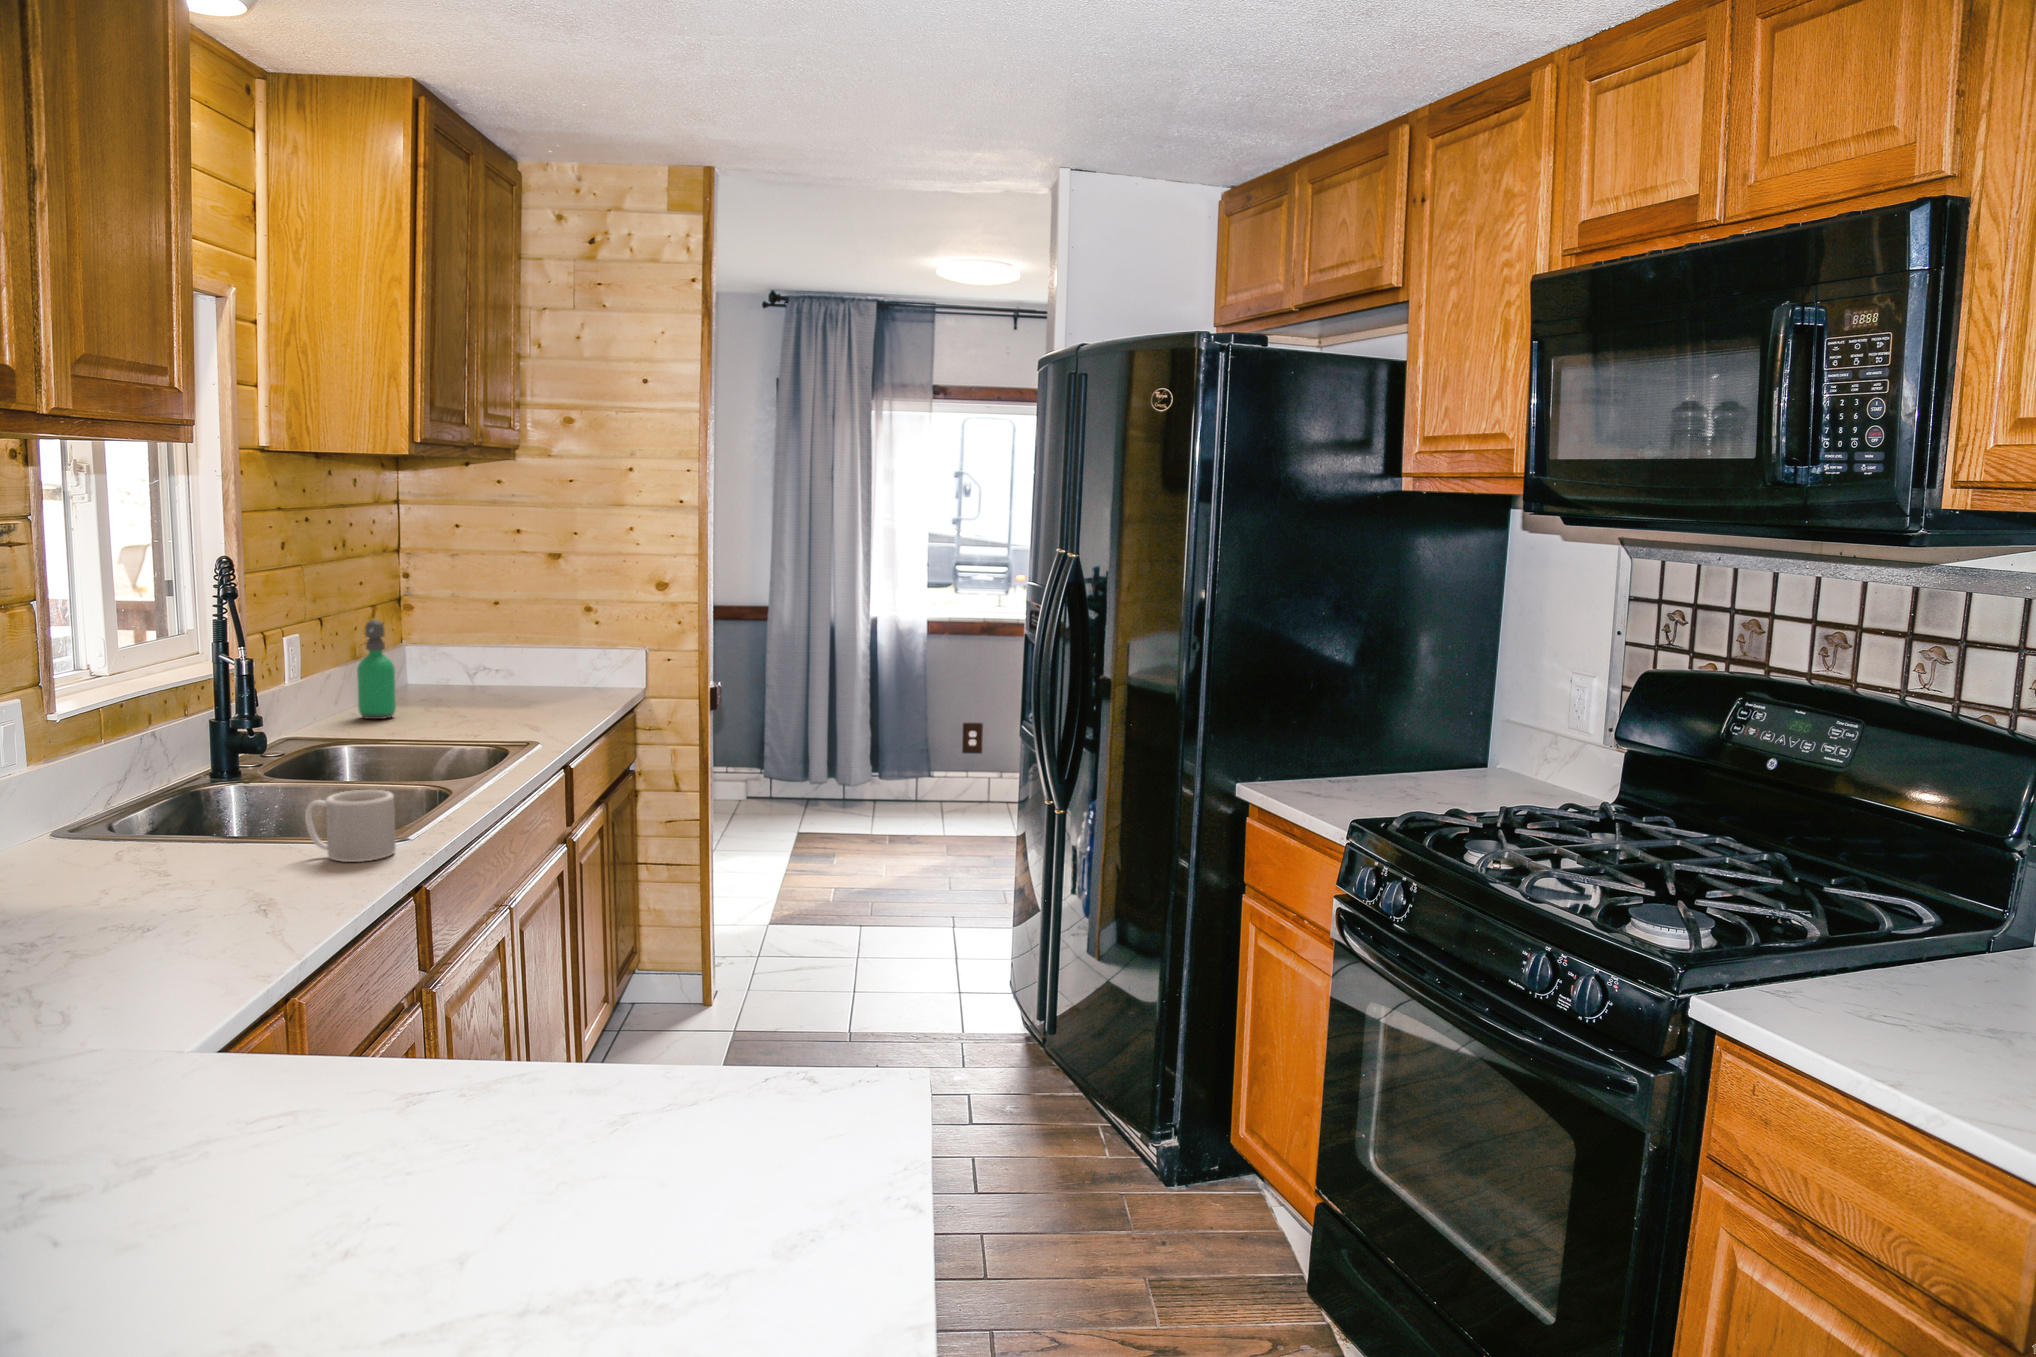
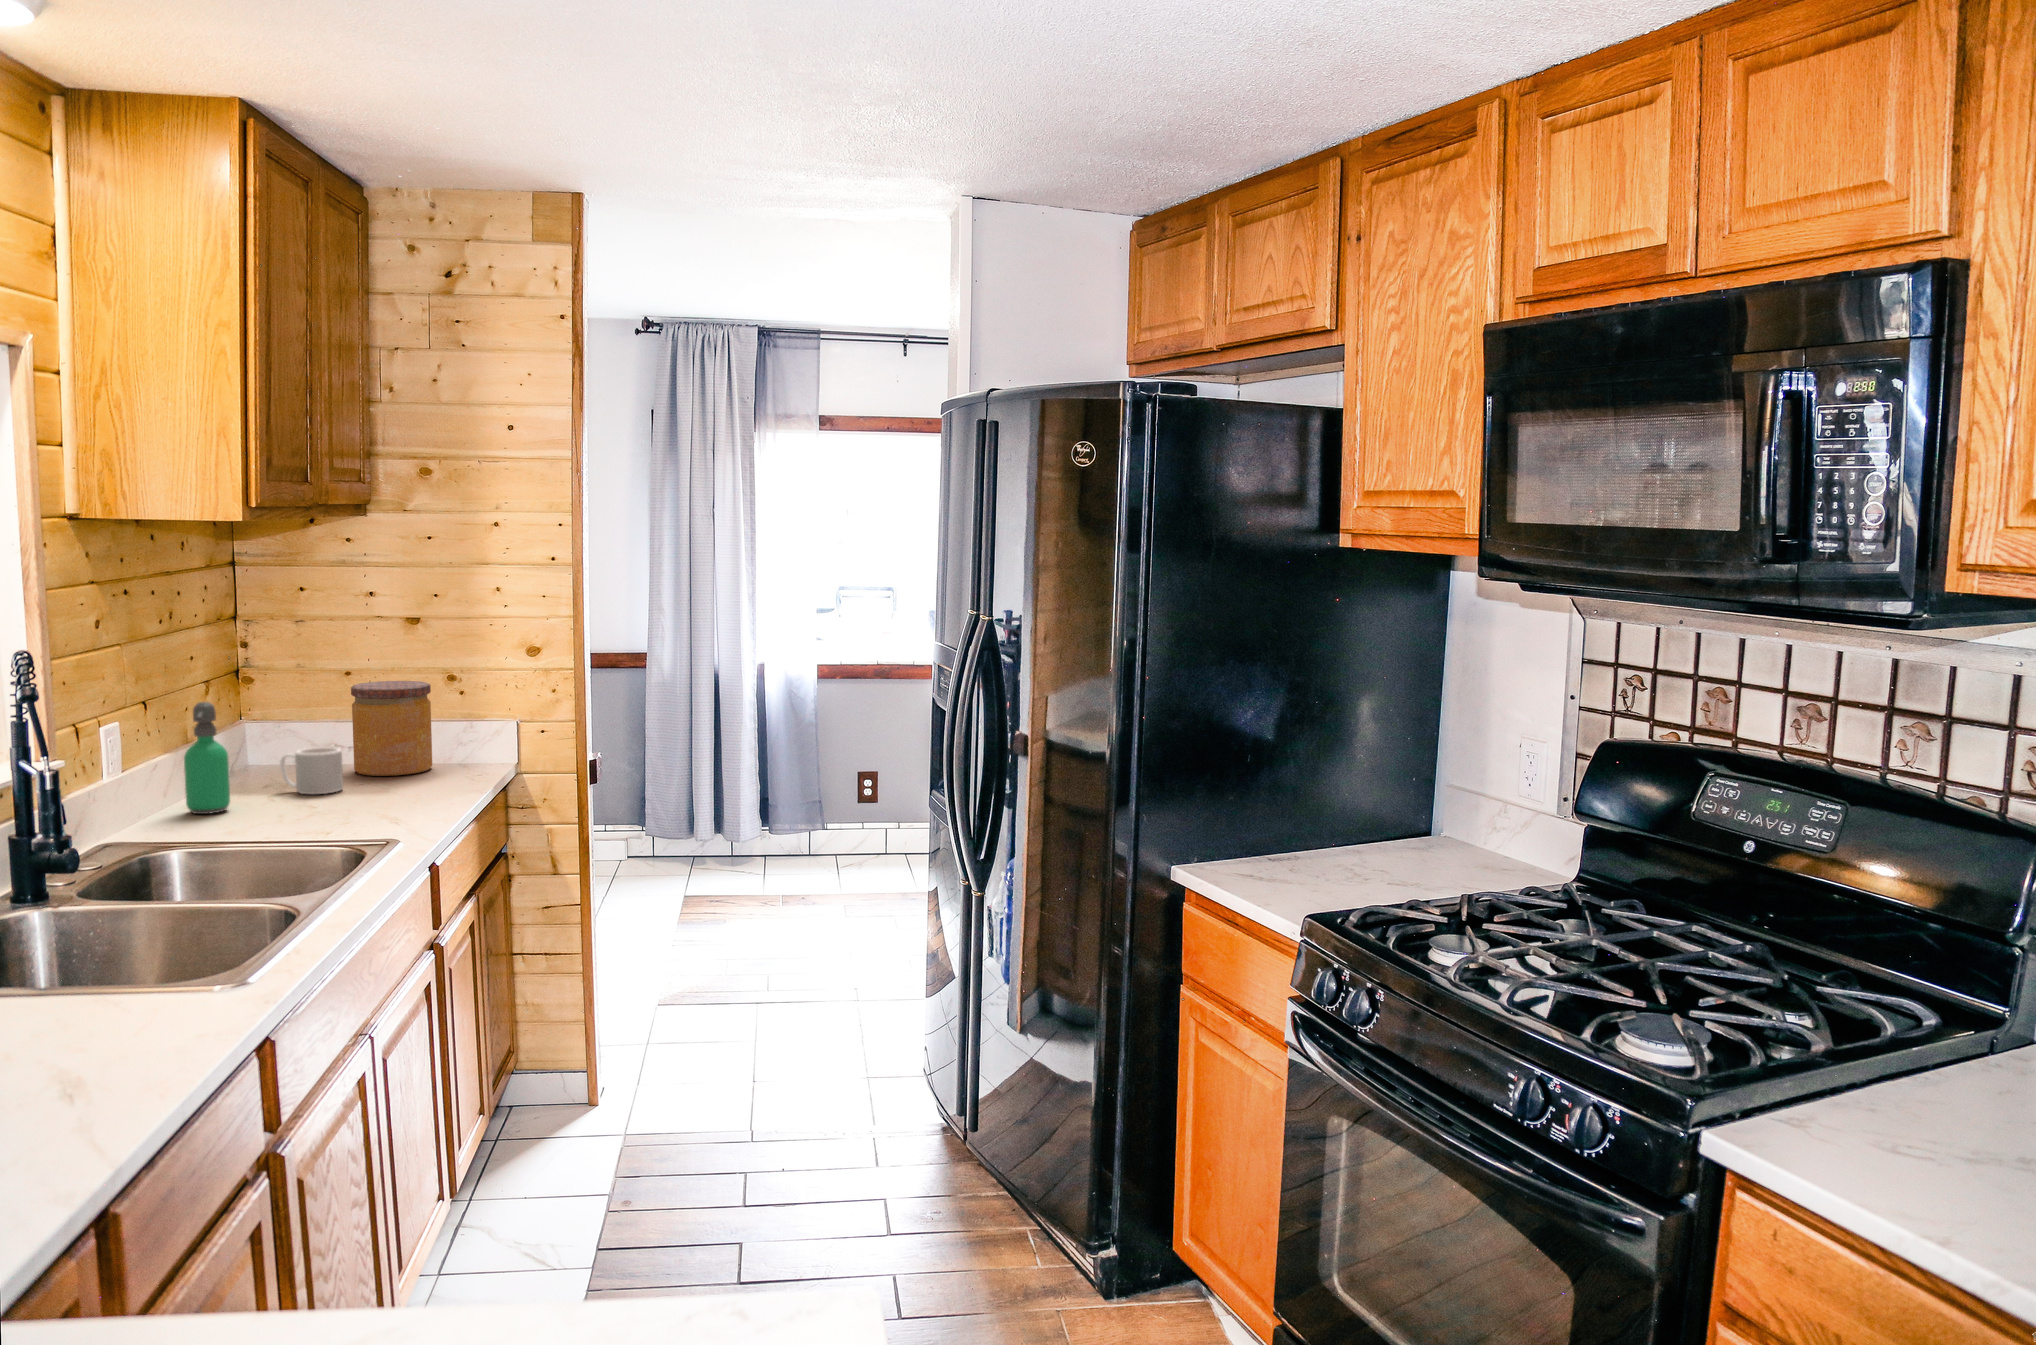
jar: none [499,612,569,696] -> present [351,681,432,776]
mug: present [305,790,396,862] -> present [280,747,343,794]

